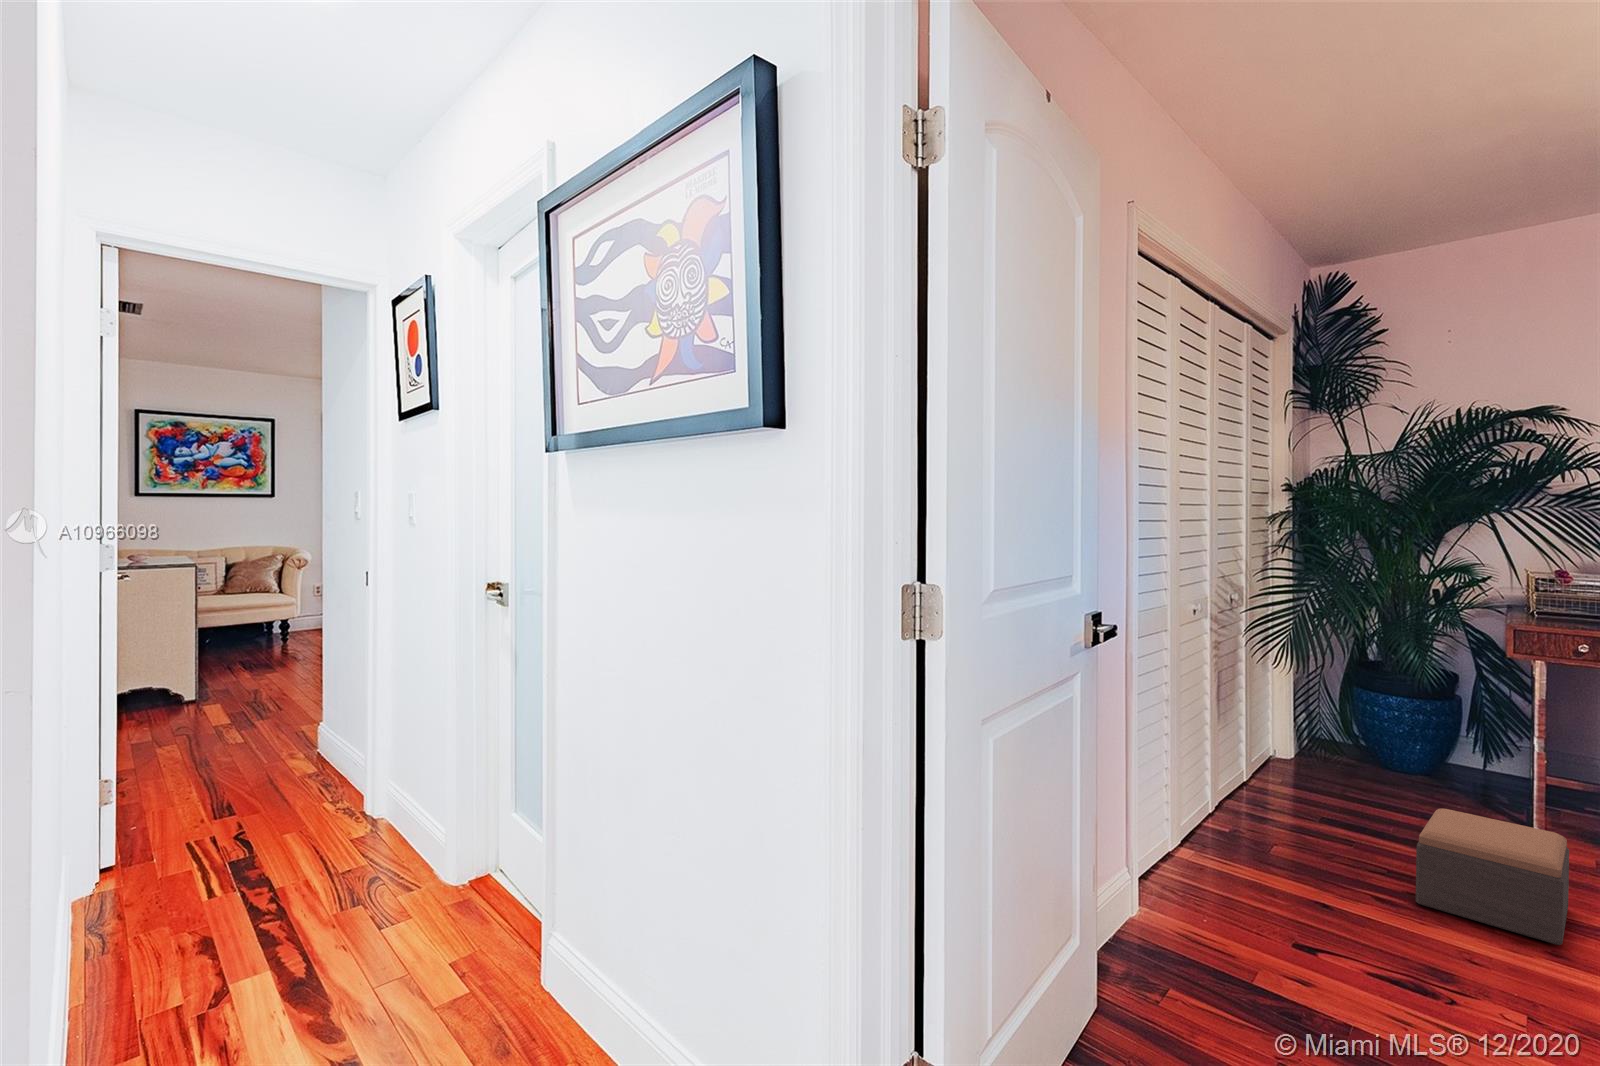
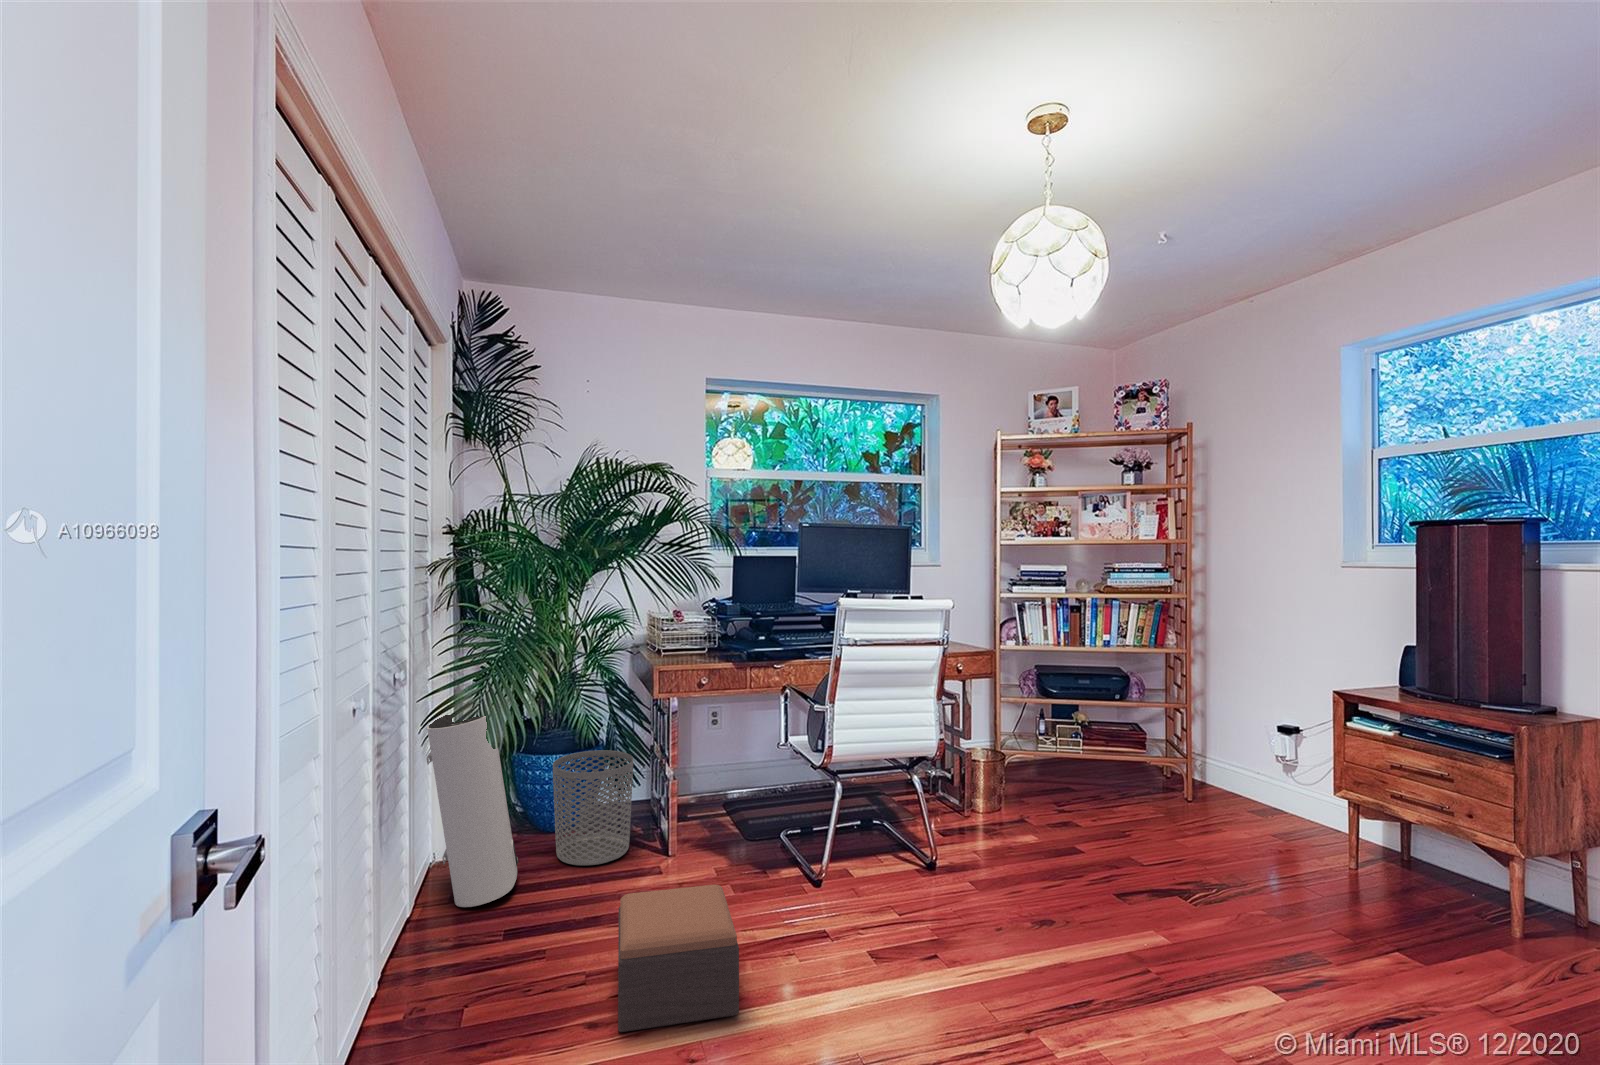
air purifier: none [1265,635,1349,792] -> present [427,715,518,907]
waste bin: none [1390,699,1489,807] -> present [553,750,633,866]

